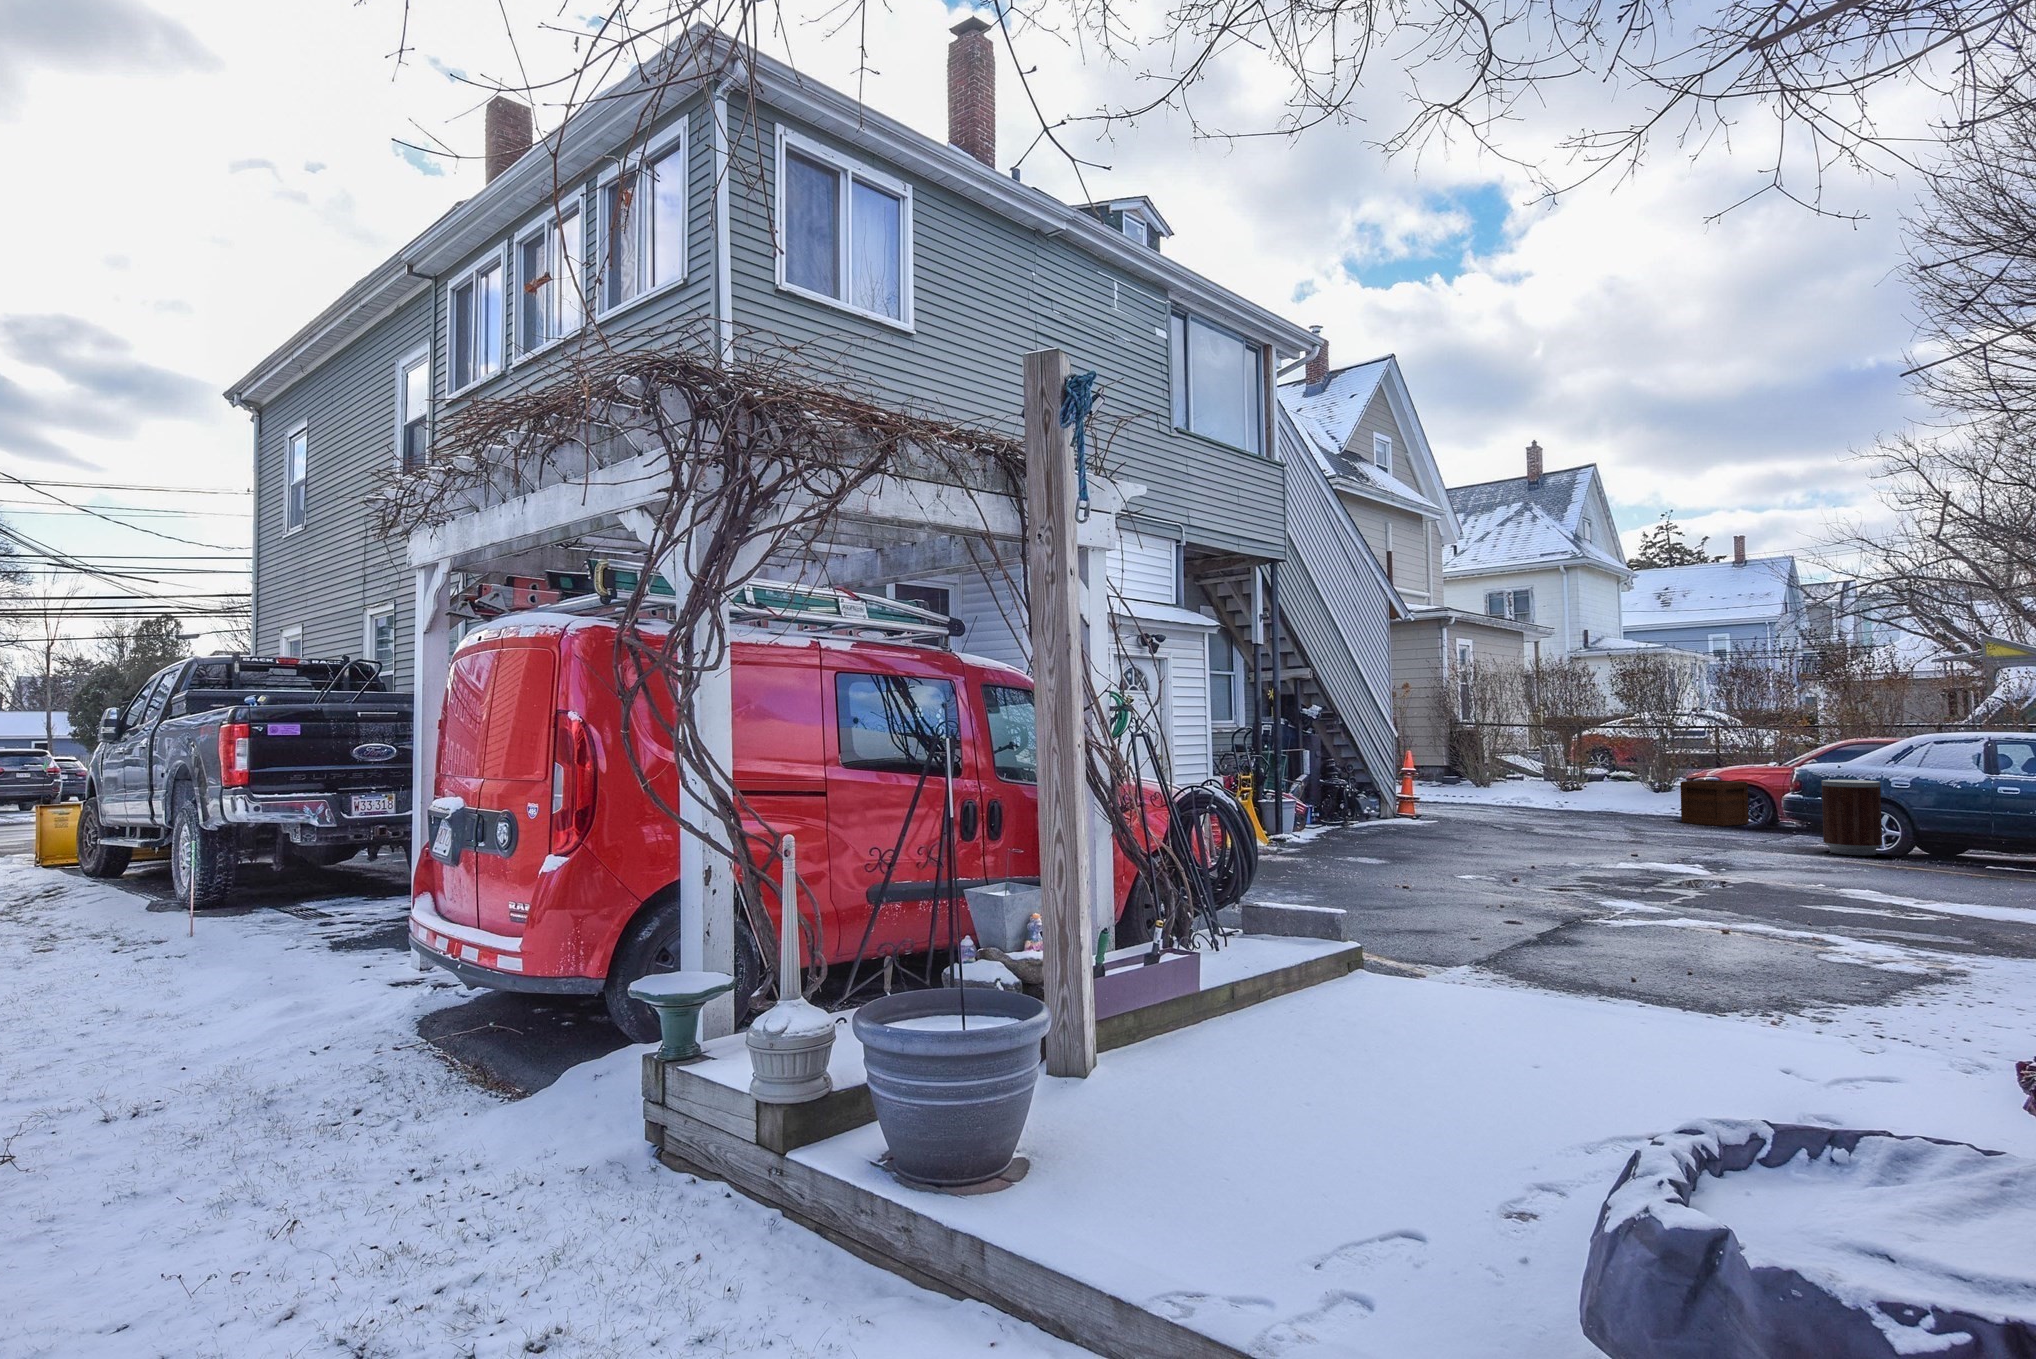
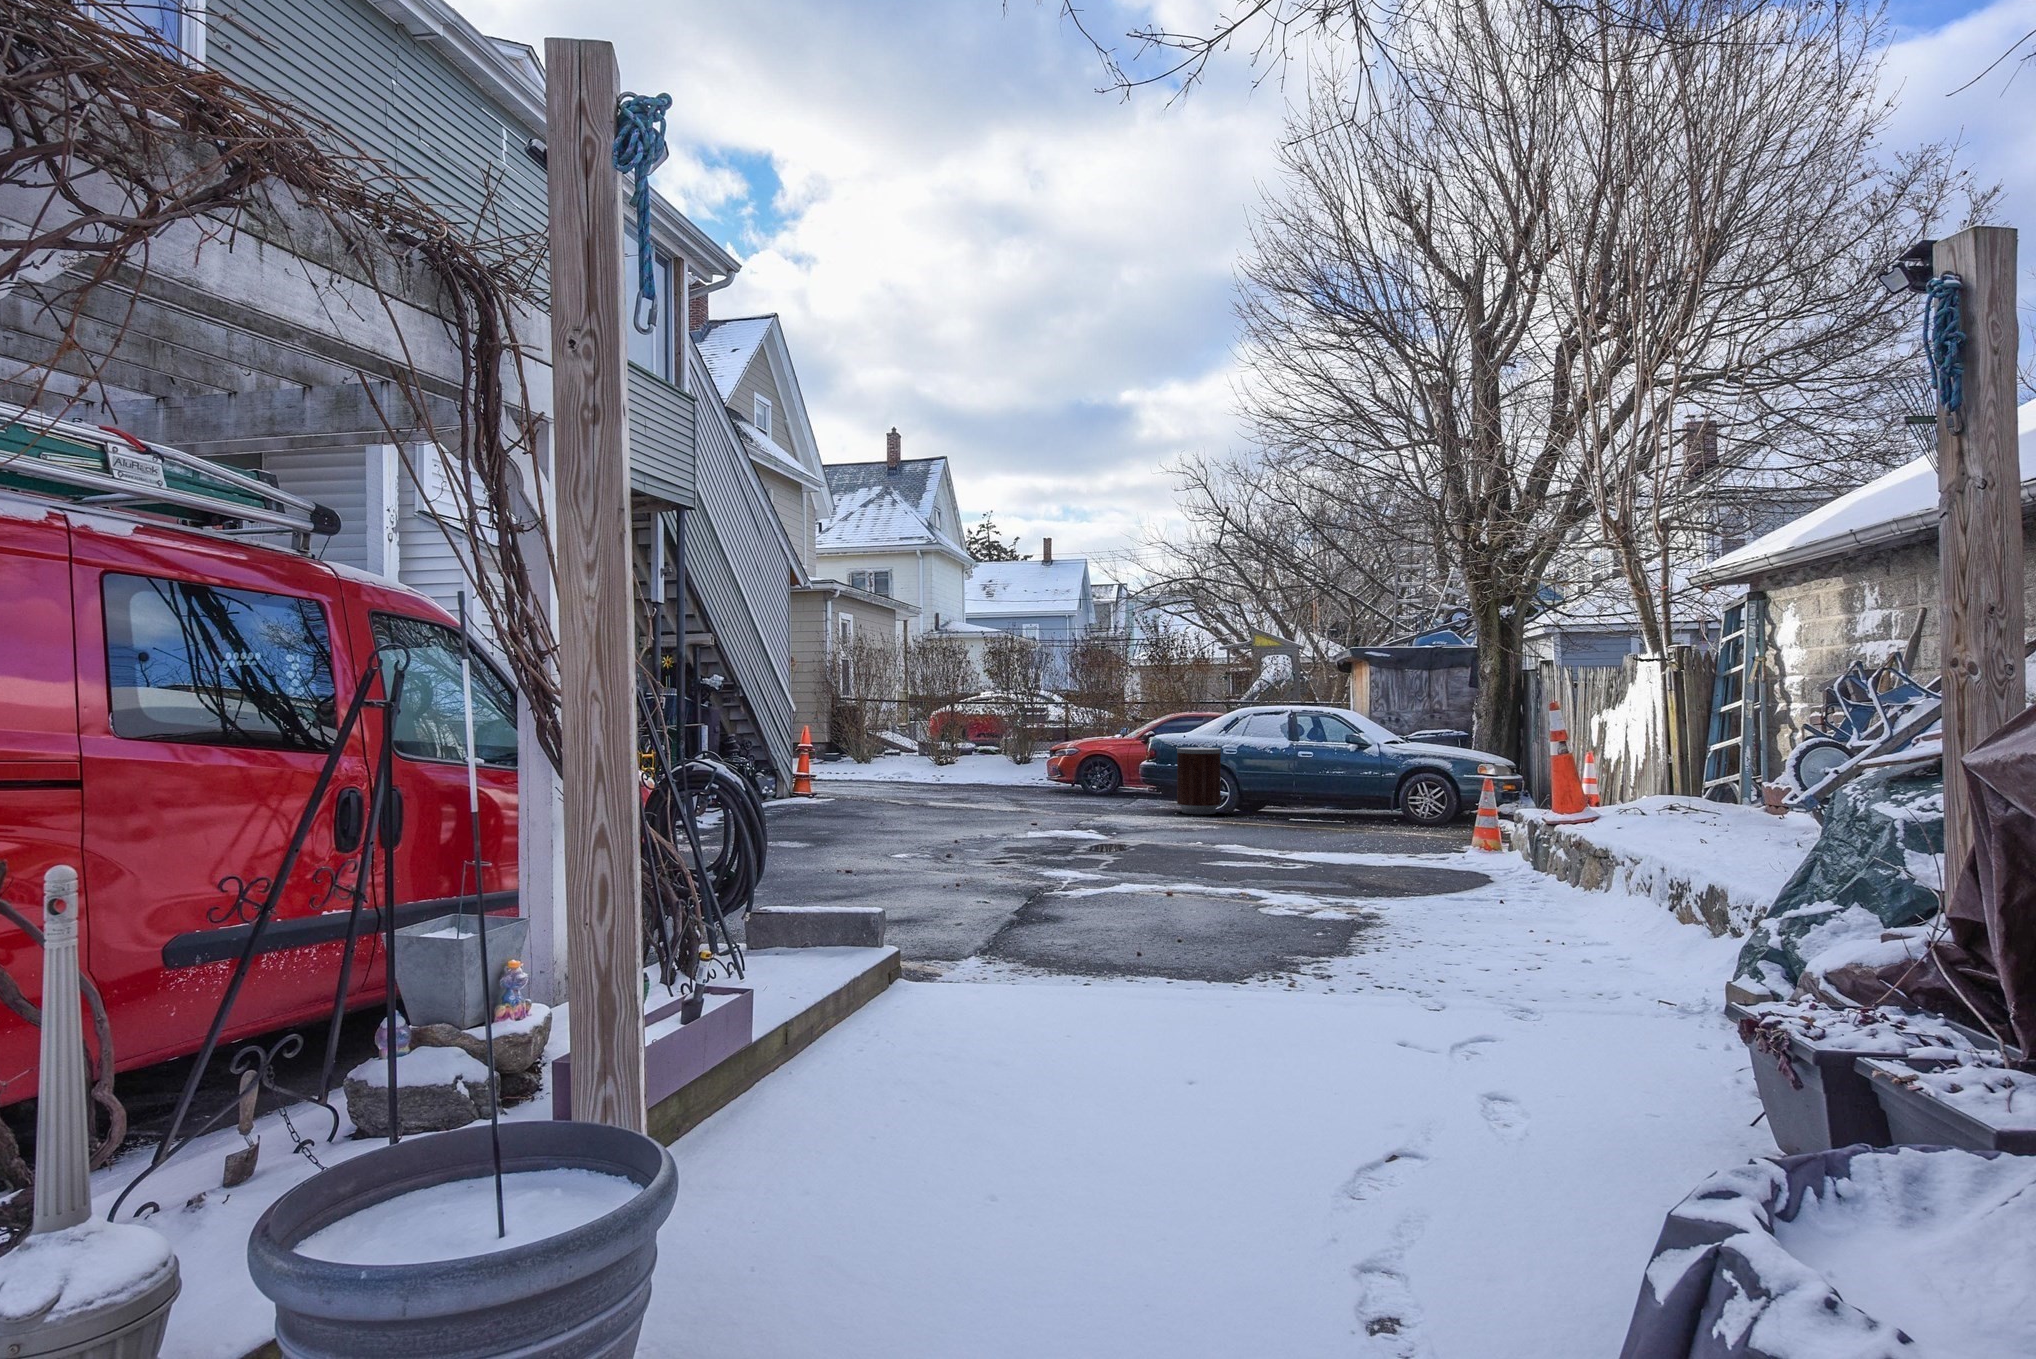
wooden crate: present [1680,780,1749,826] -> none [1050,751,1103,793]

